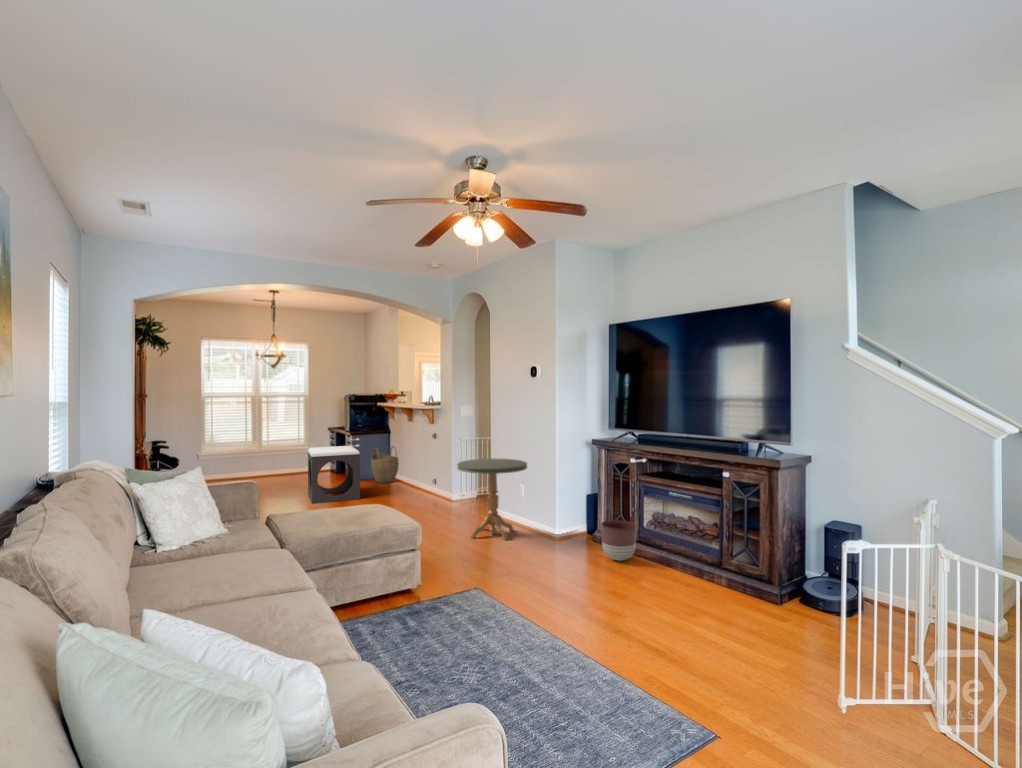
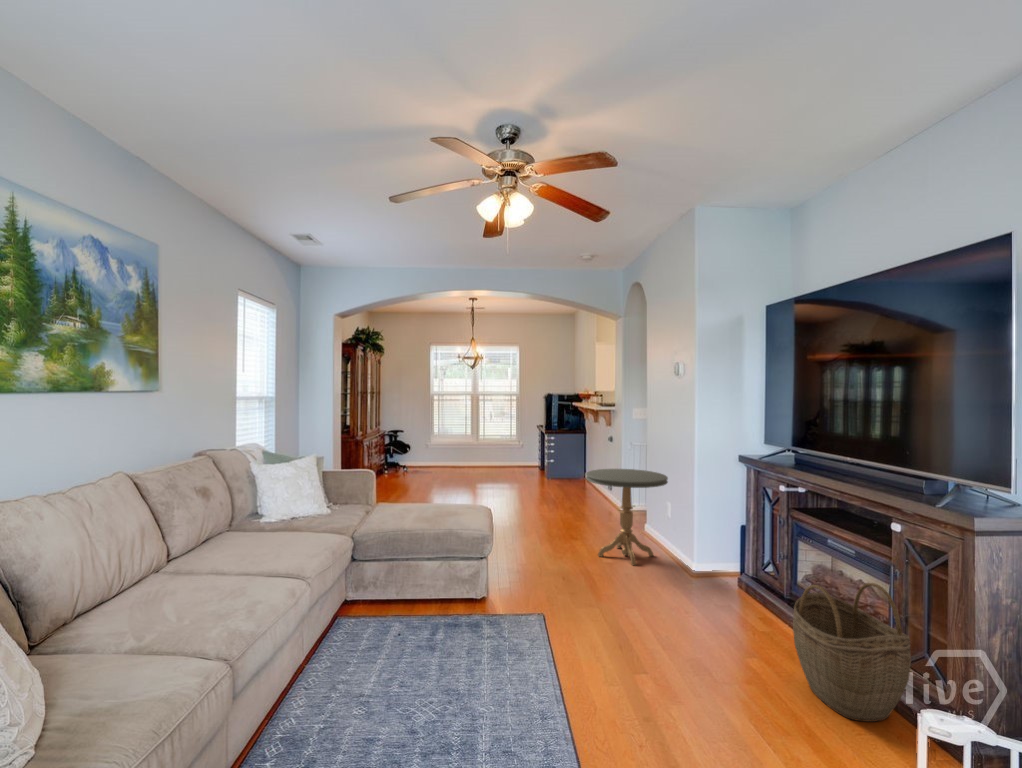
footstool: present [308,446,360,504] -> none [489,443,536,498]
woven basket: present [371,446,399,483] -> present [793,583,911,722]
planter: present [601,520,636,561] -> none [730,564,779,621]

